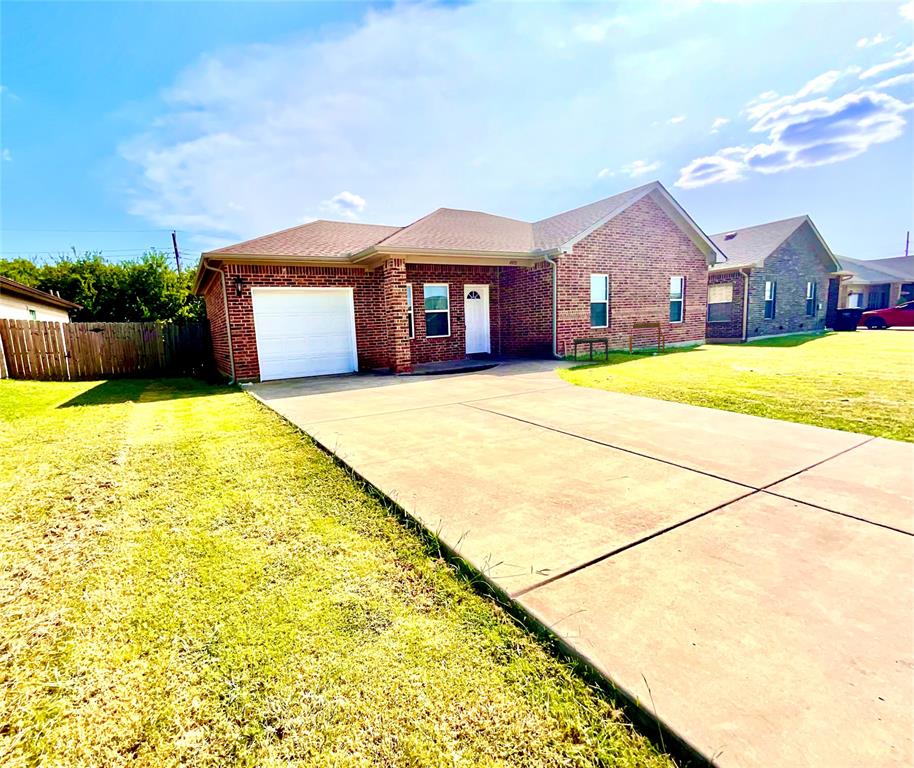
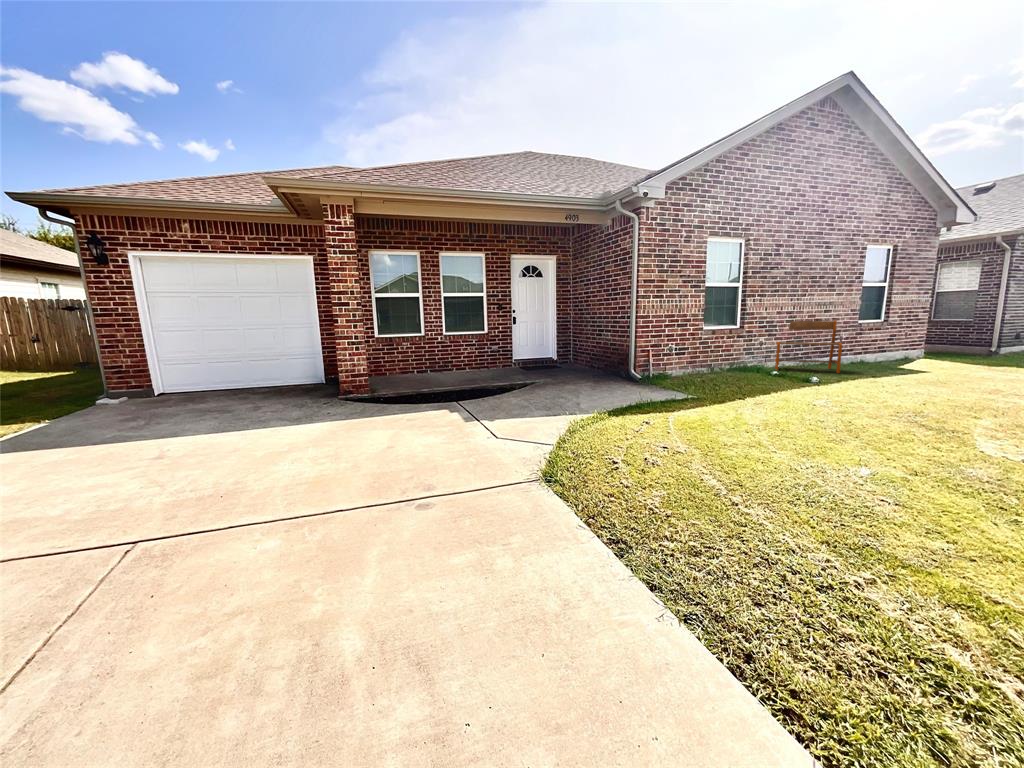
round table: present [573,338,609,361] -> none [664,344,729,386]

